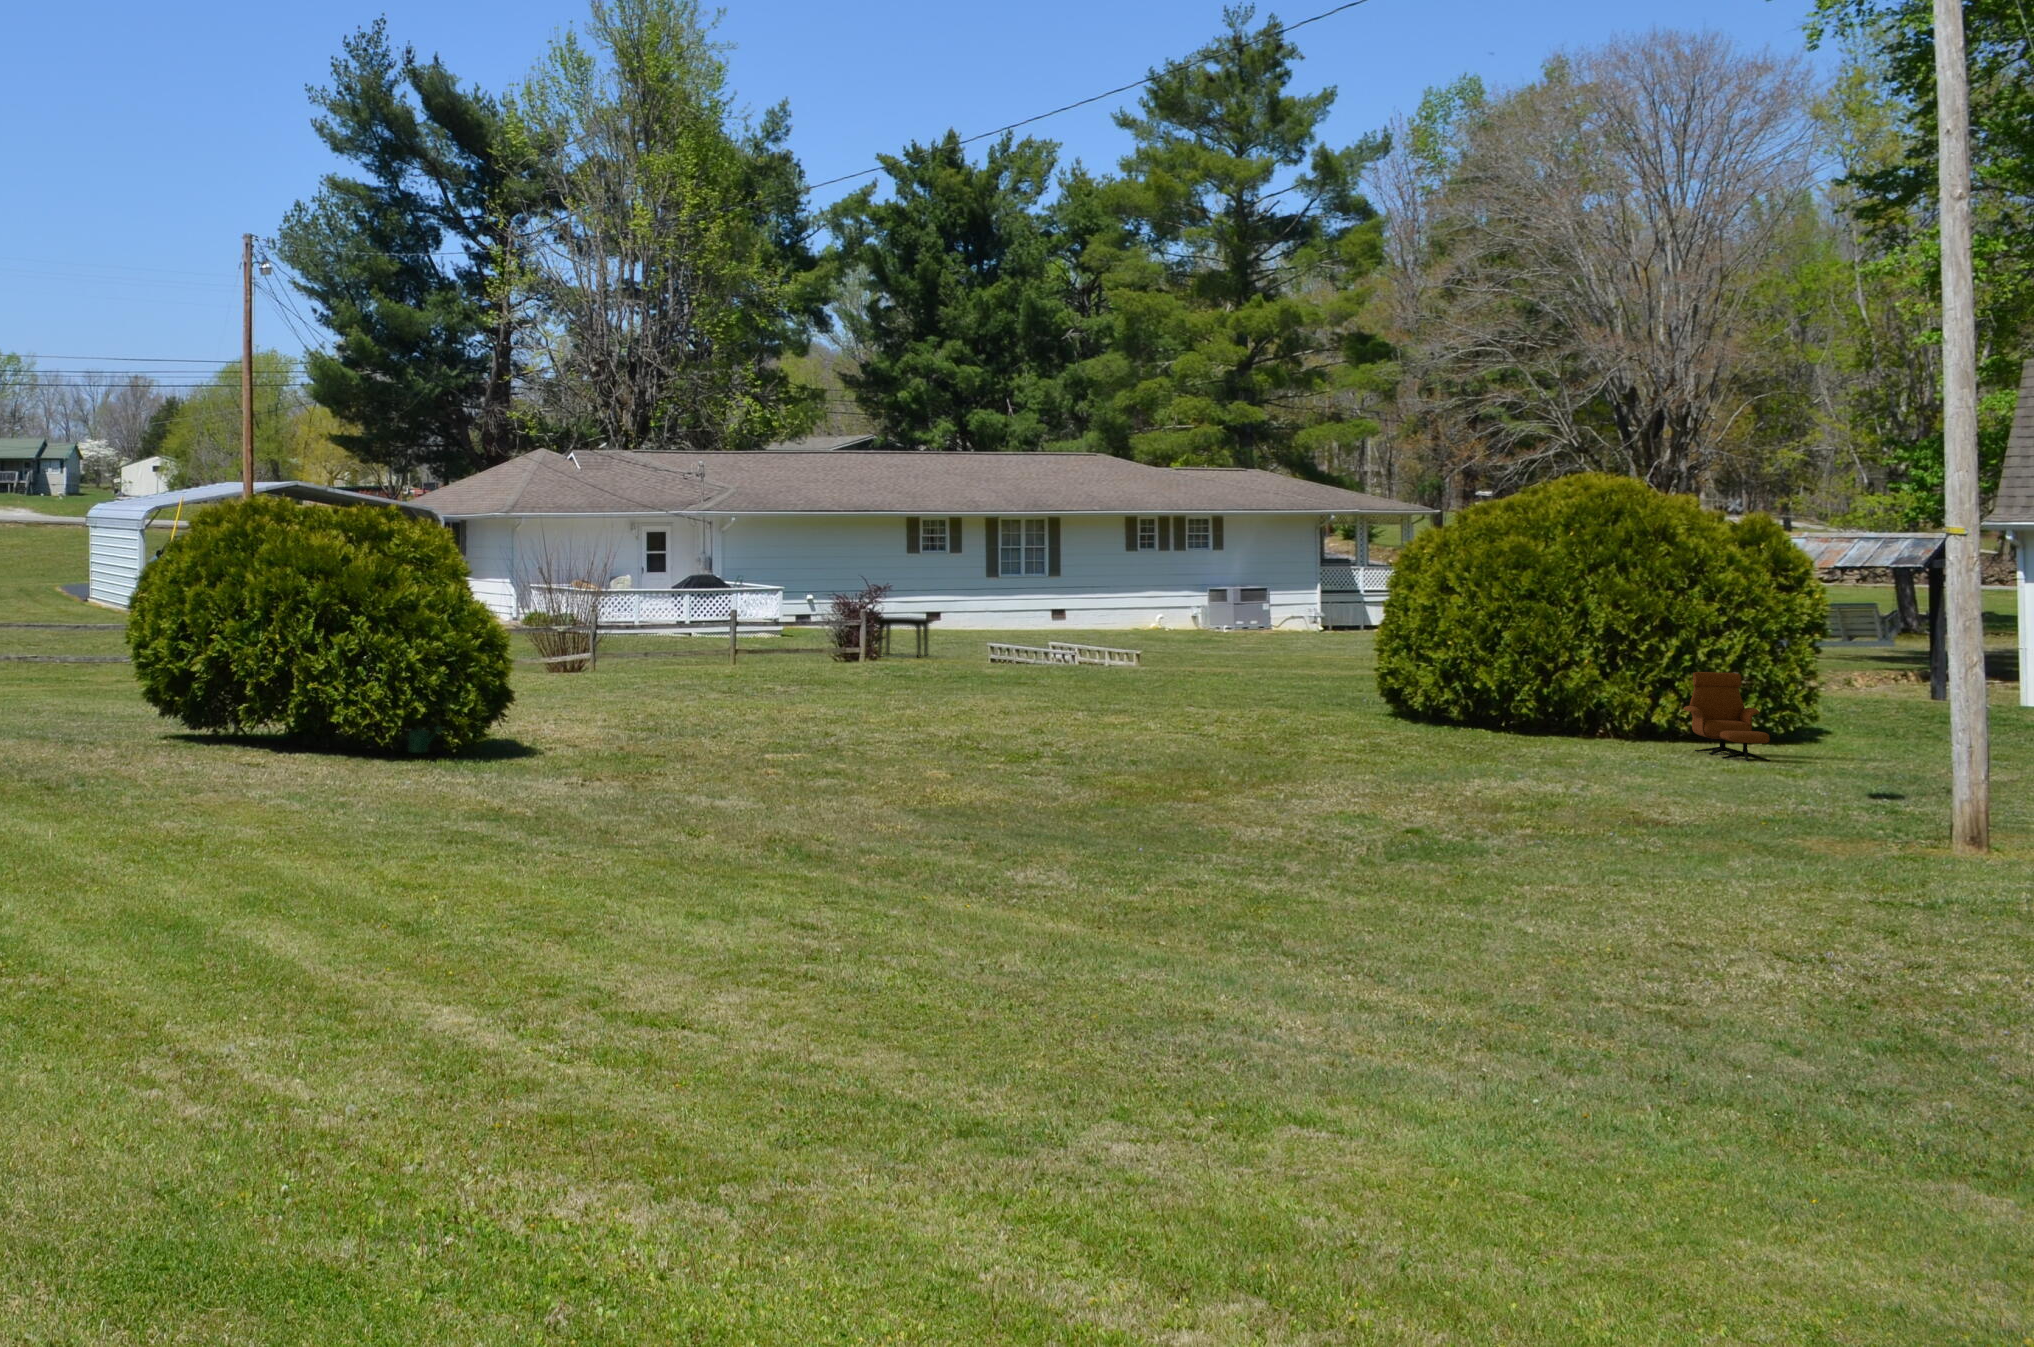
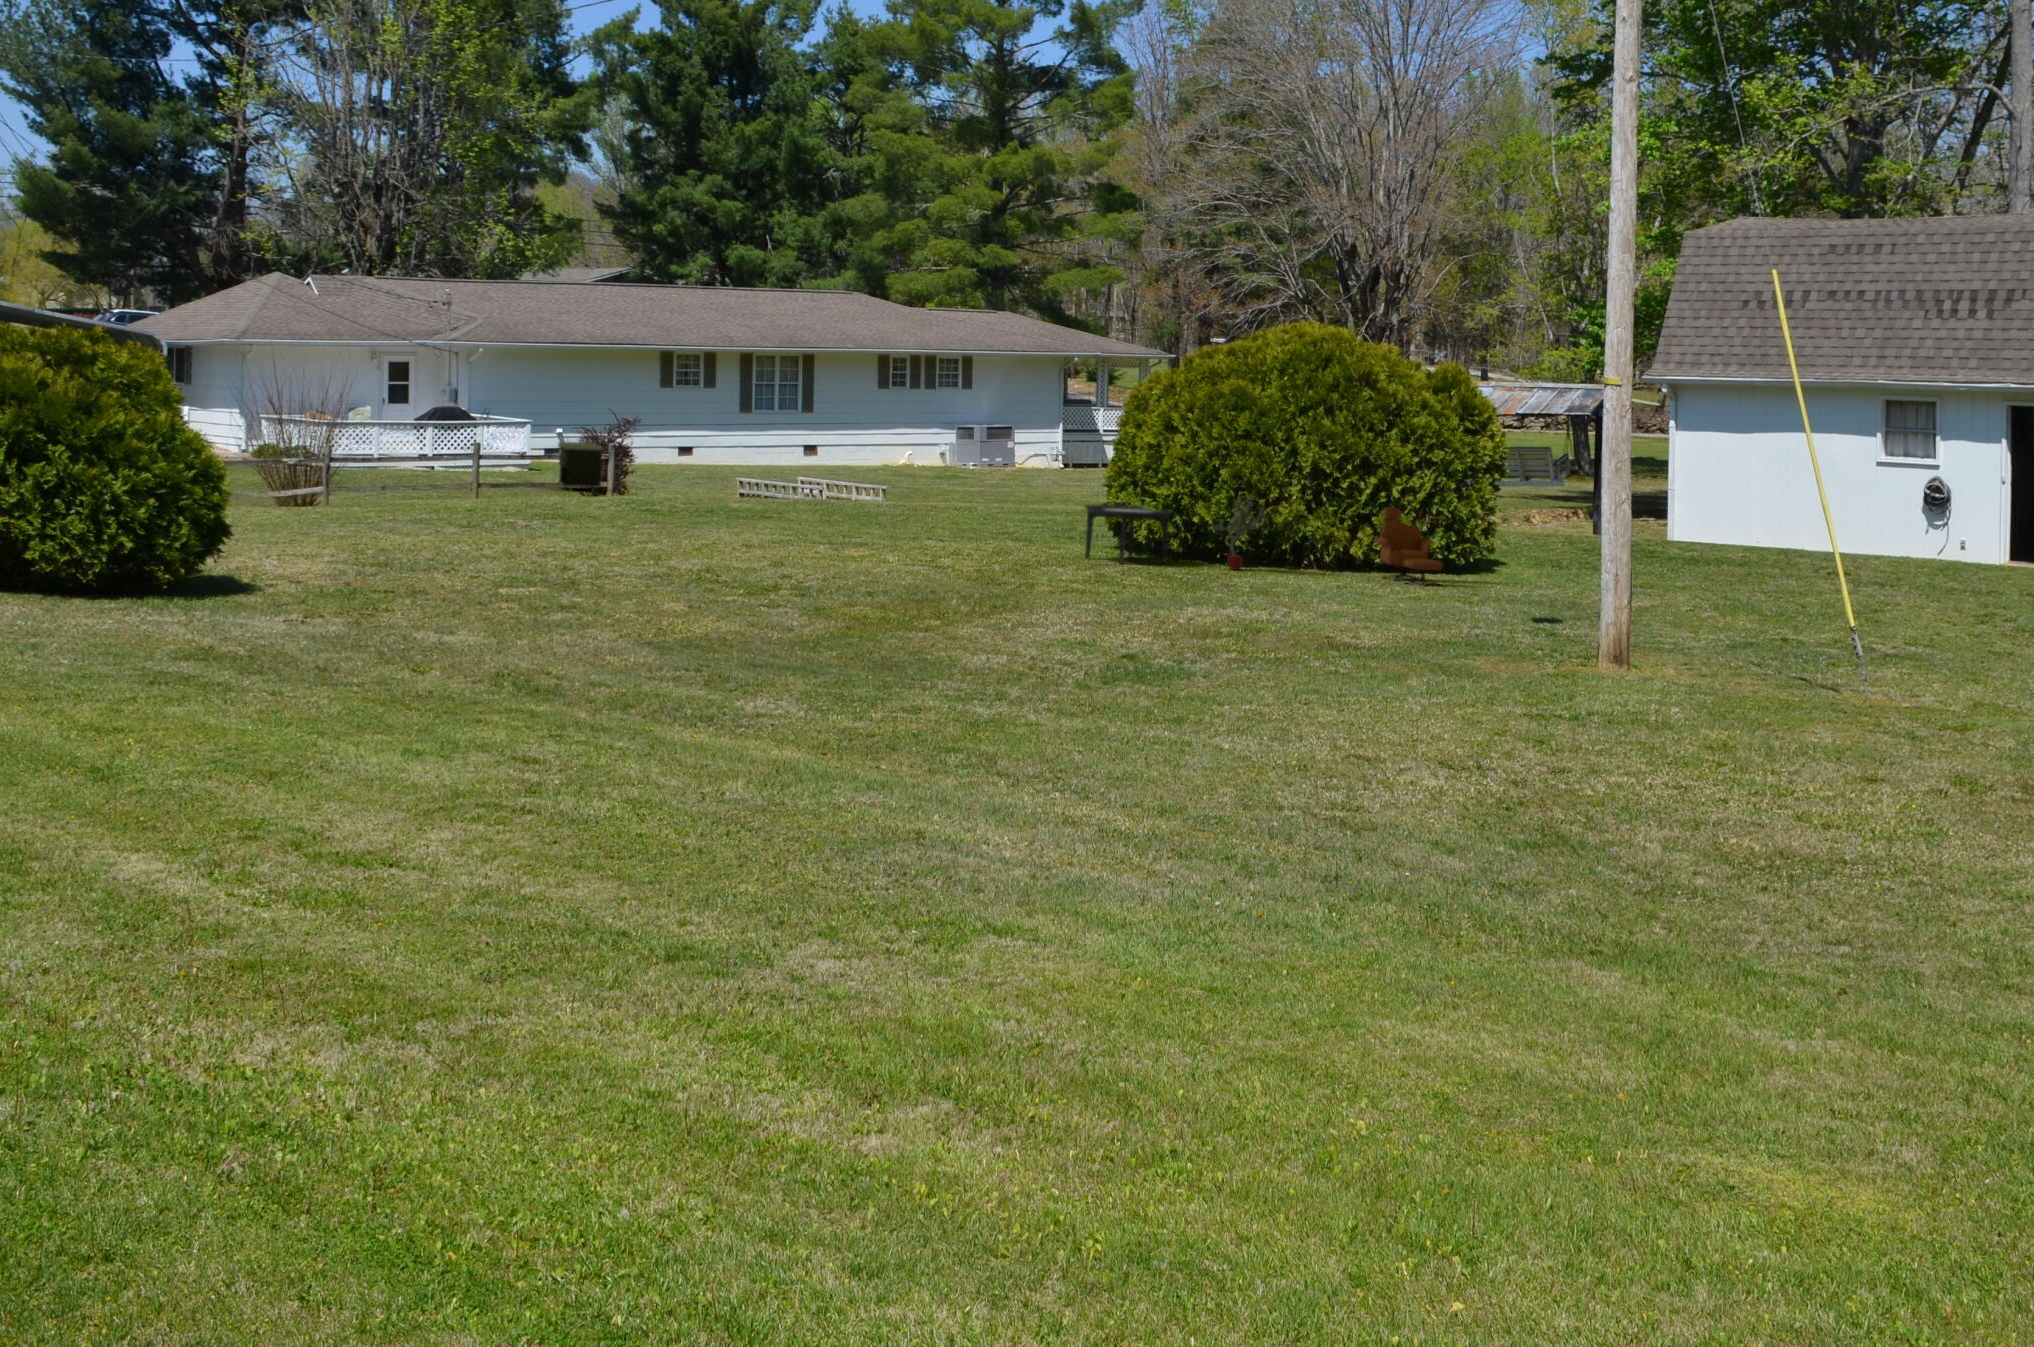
storage bench: none [804,609,846,658] -> present [558,442,602,490]
round table: present [873,617,934,657] -> present [1085,505,1172,564]
potted tree: none [1485,660,1549,741] -> present [1211,498,1264,570]
watering can: present [407,726,442,753] -> none [109,564,154,597]

